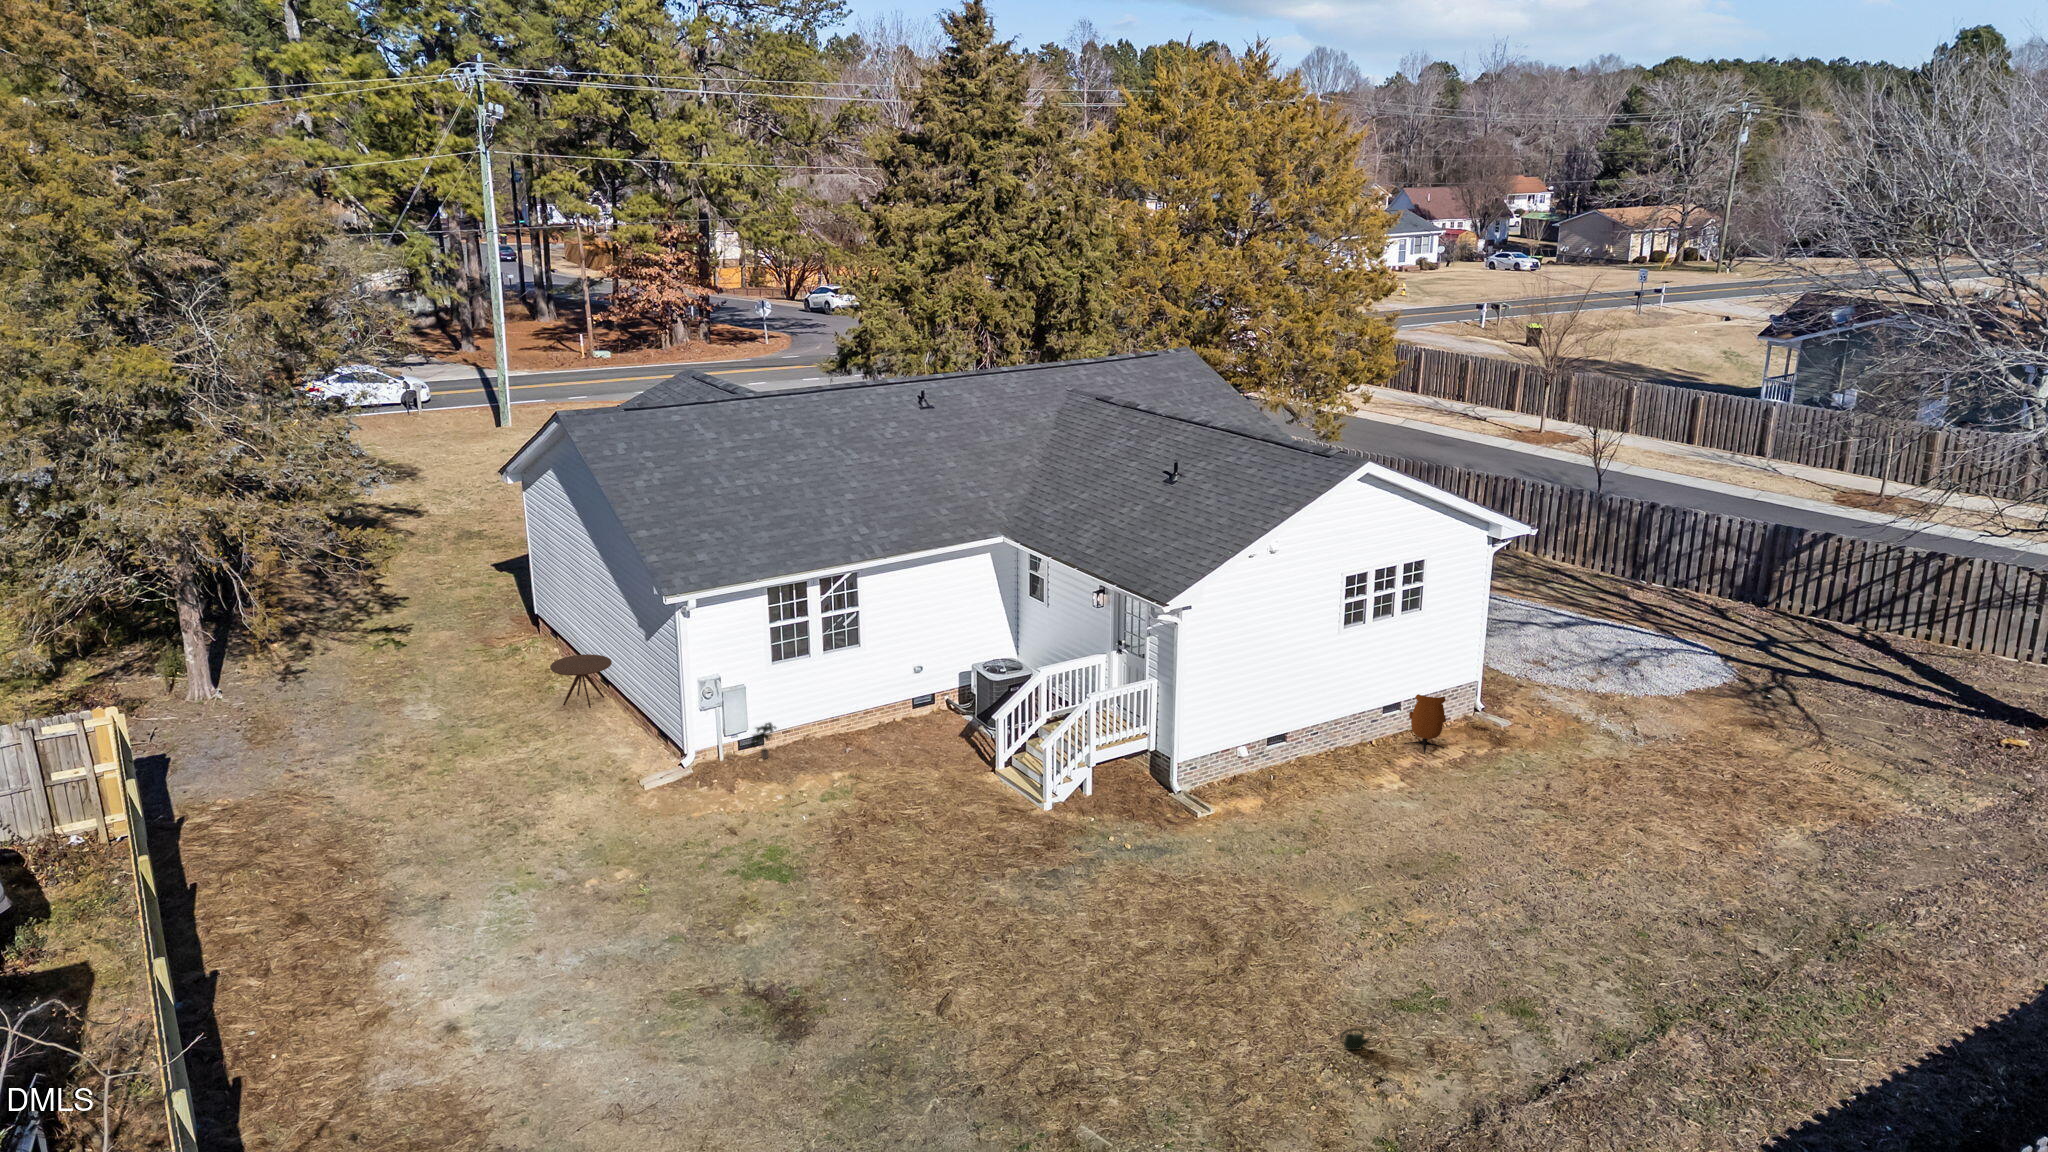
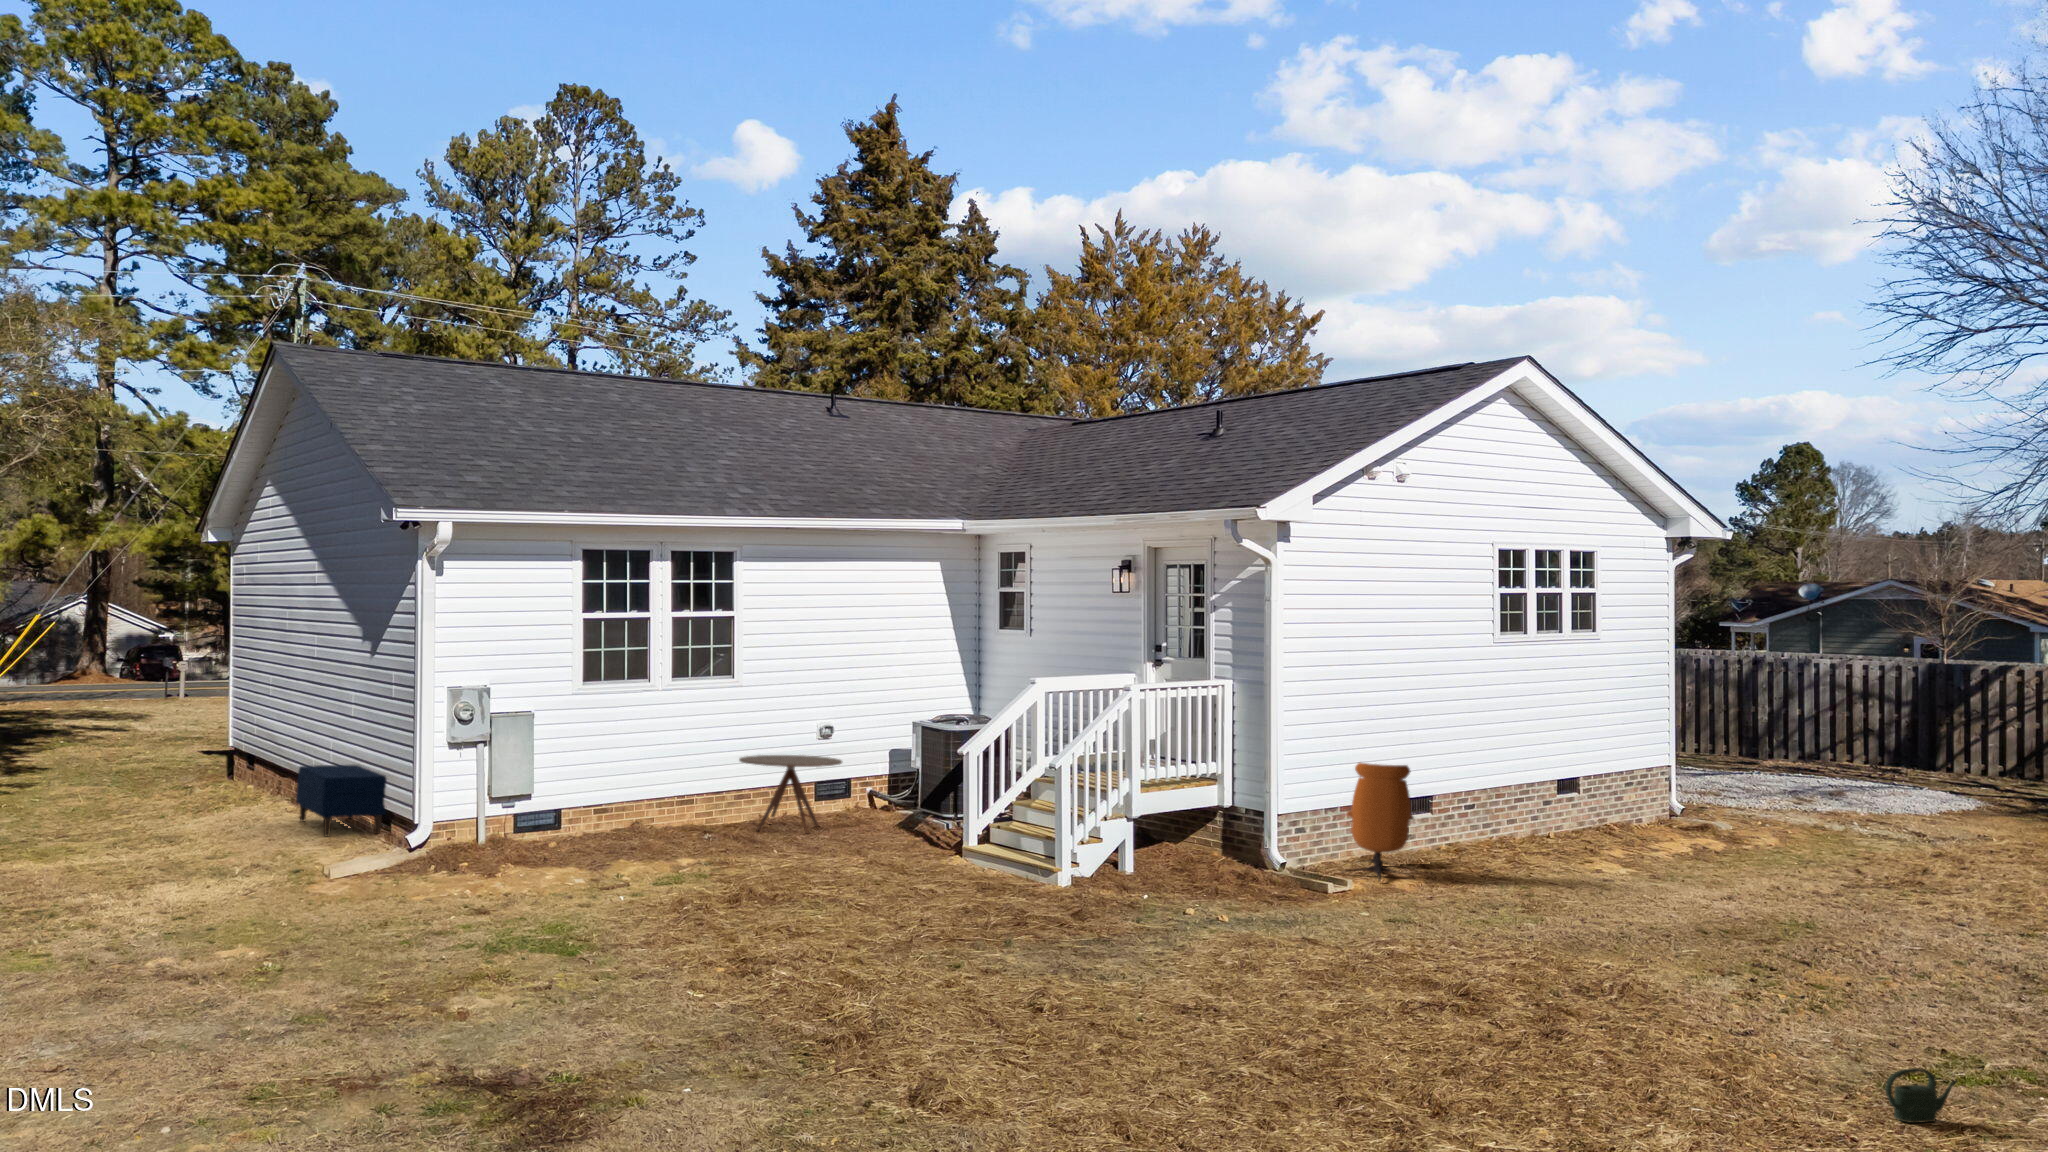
round table: present [550,654,612,708] -> present [739,755,842,834]
lounge chair: present [1404,694,1446,754] -> present [1342,763,1414,881]
bench: none [614,699,668,757] -> present [296,764,387,836]
potted plant: present [750,723,776,759] -> none [532,778,582,841]

